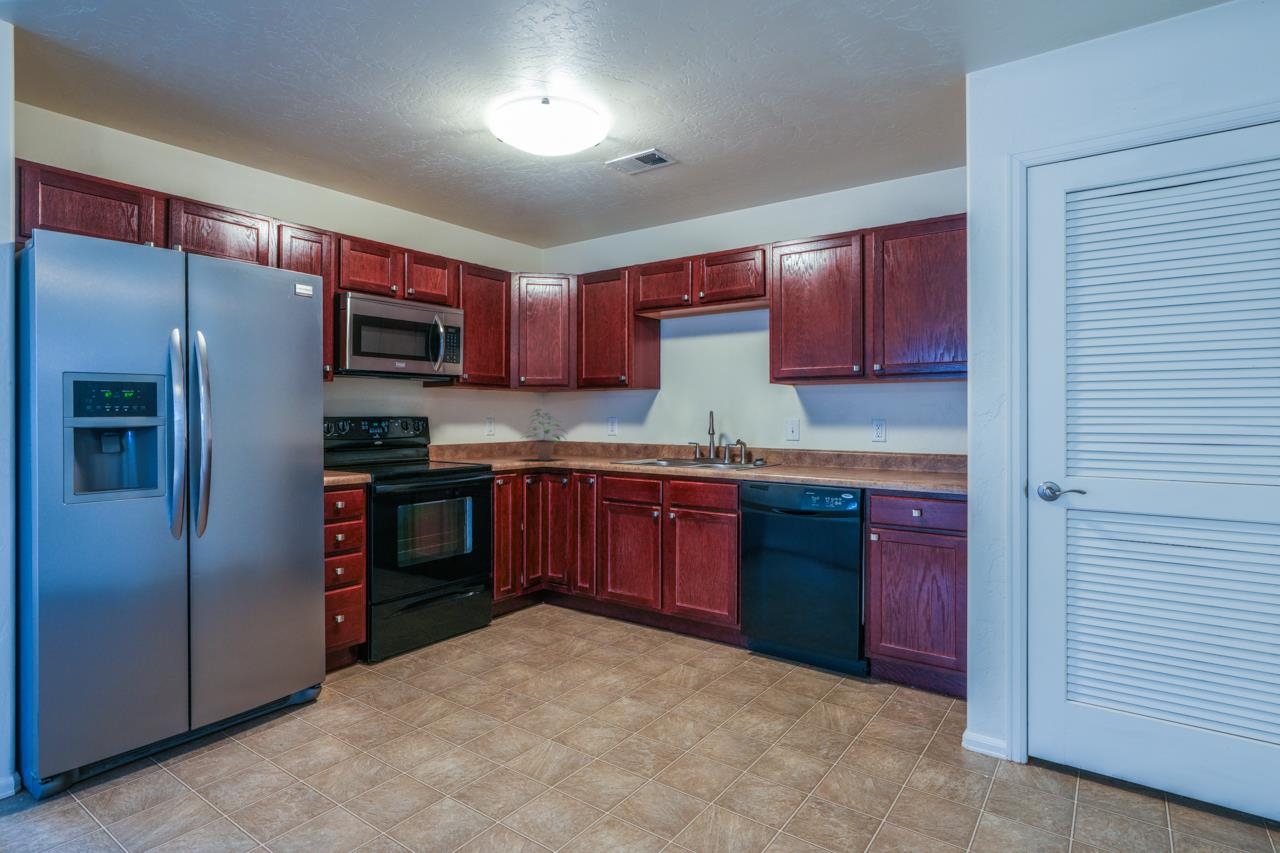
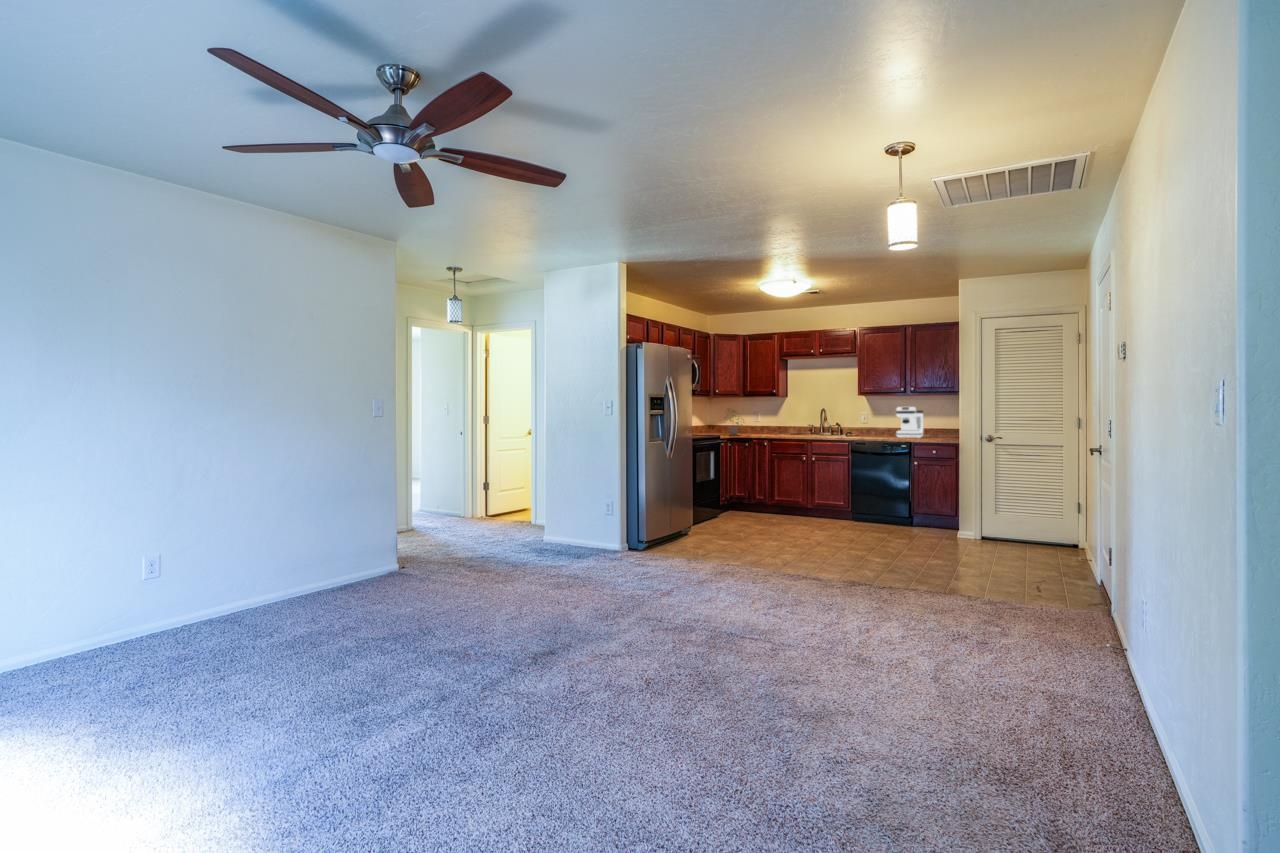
coffee maker: none [839,408,899,476] -> present [896,407,923,438]

